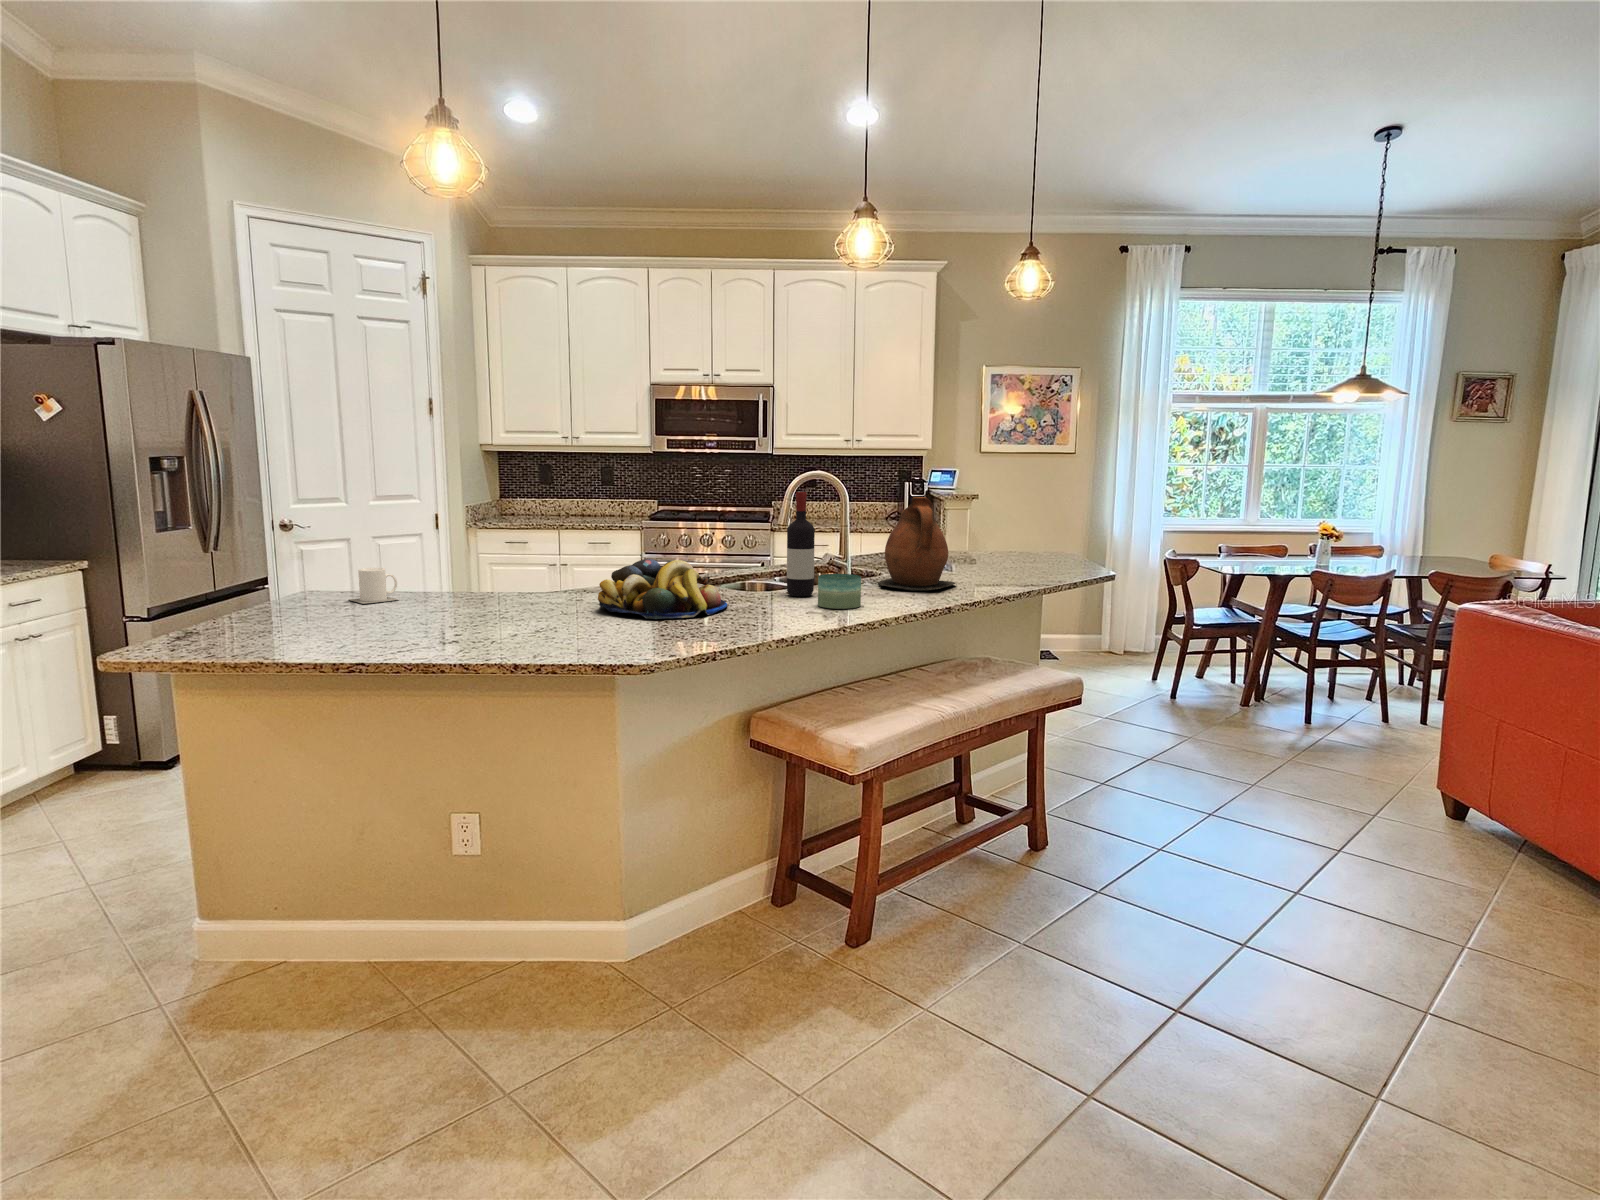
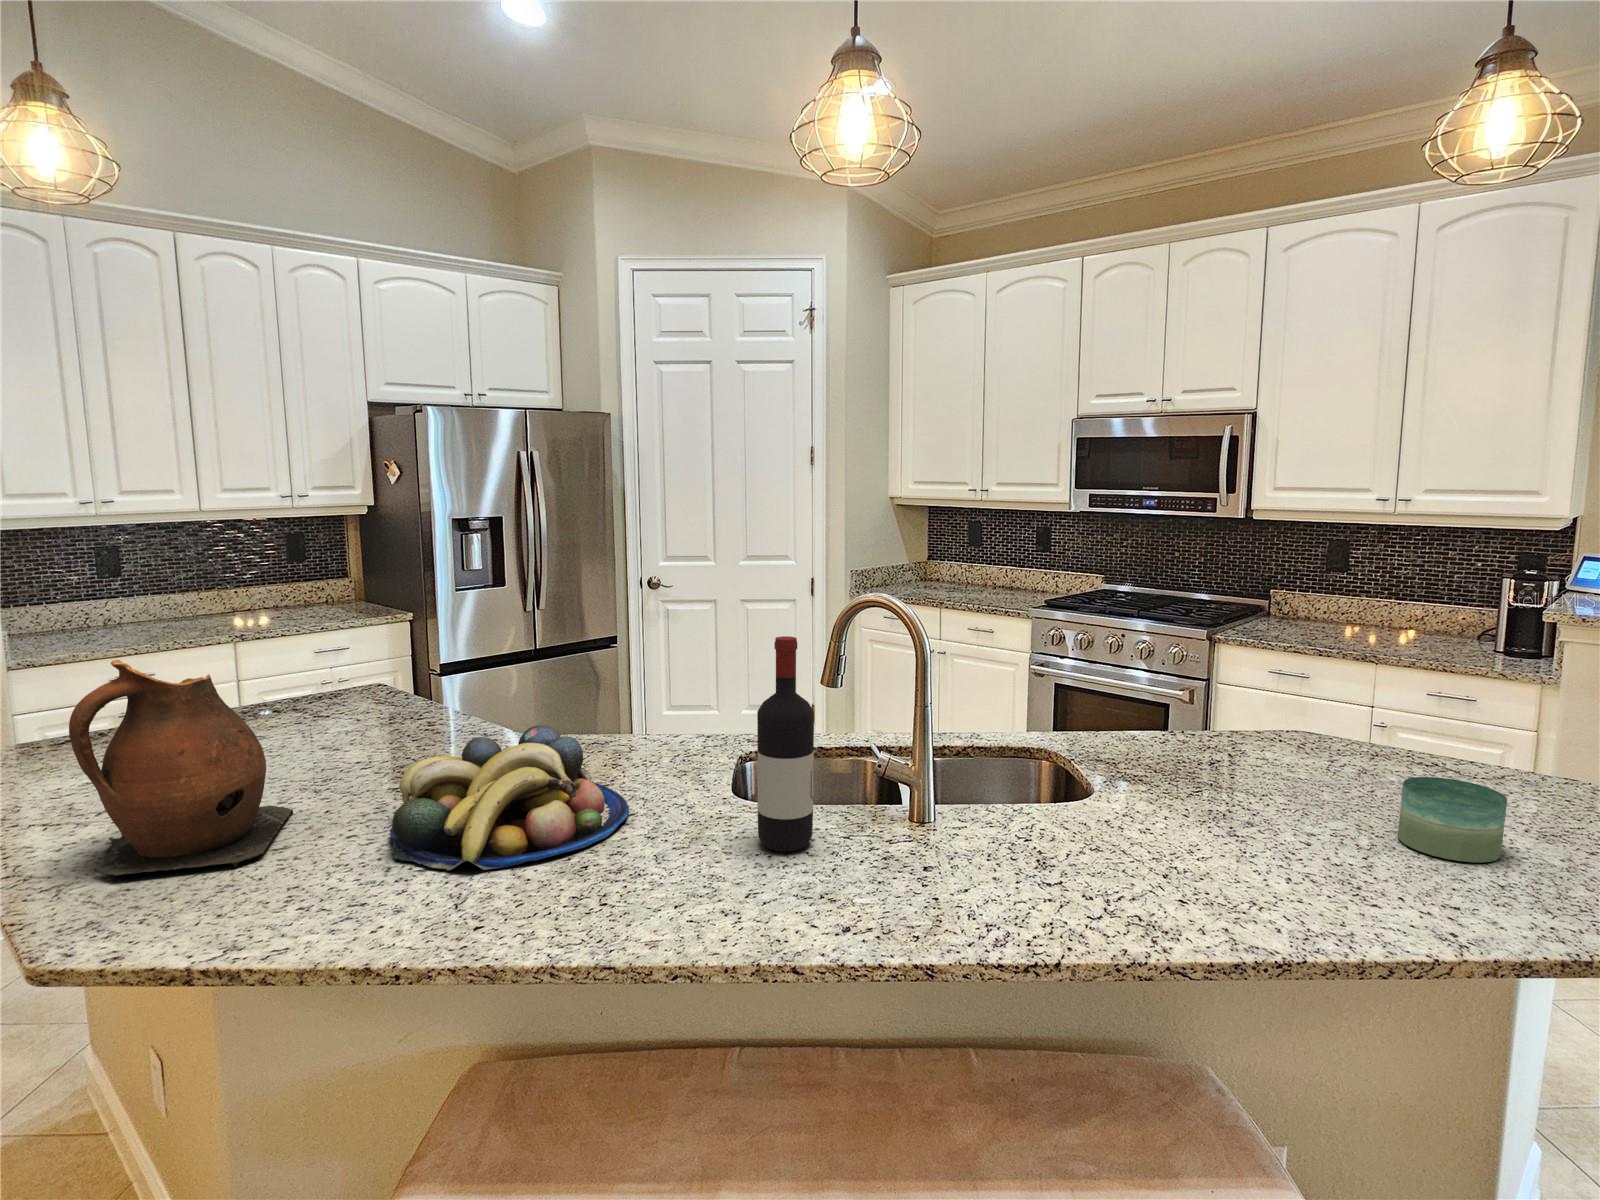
ceramic pitcher: present [878,497,956,590] -> present [69,660,293,875]
mug: present [349,568,398,604] -> none [317,673,383,721]
candle: present [818,574,861,609] -> present [1398,777,1507,862]

